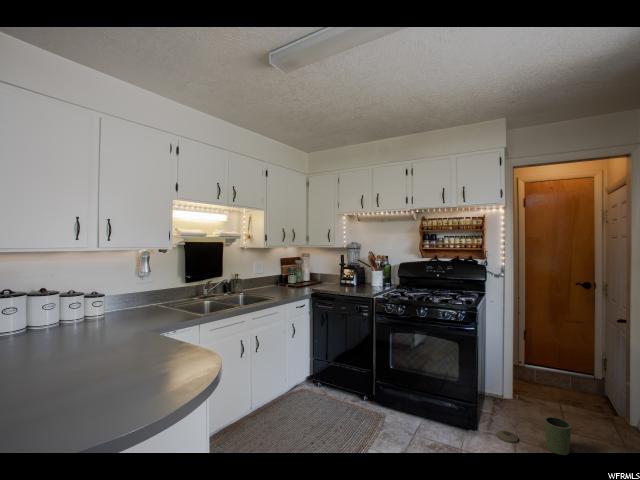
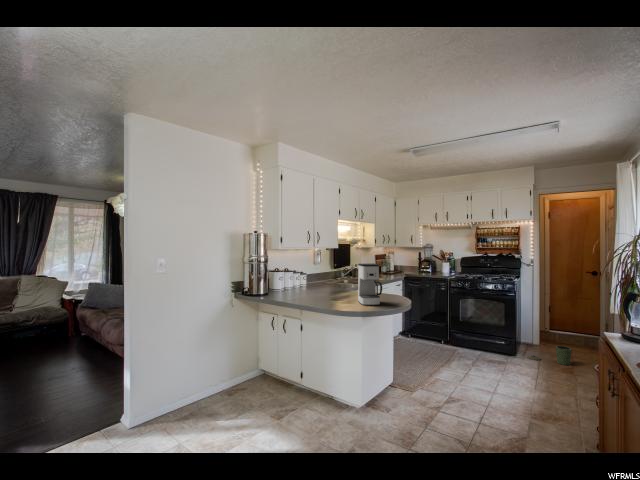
coffee maker: none [43,286,129,419] -> present [358,263,382,305]

